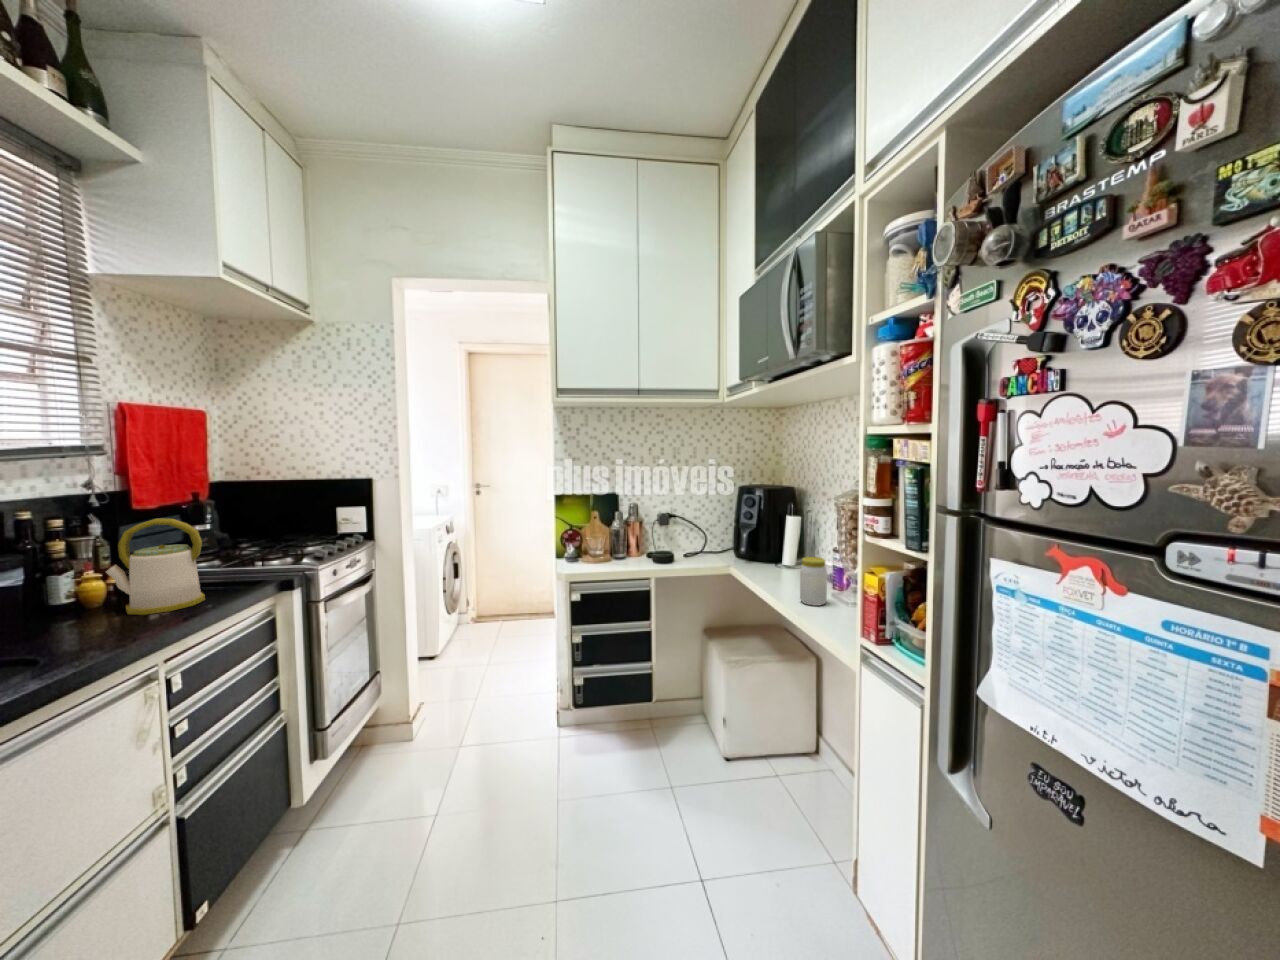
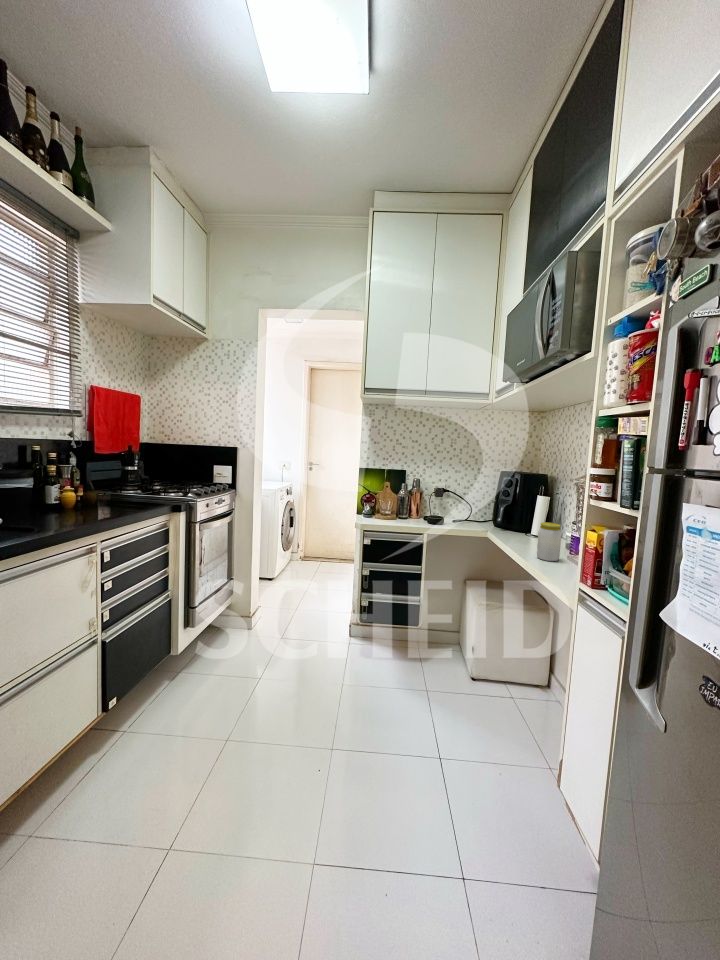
kettle: present [106,519,205,615] -> none [75,455,128,513]

